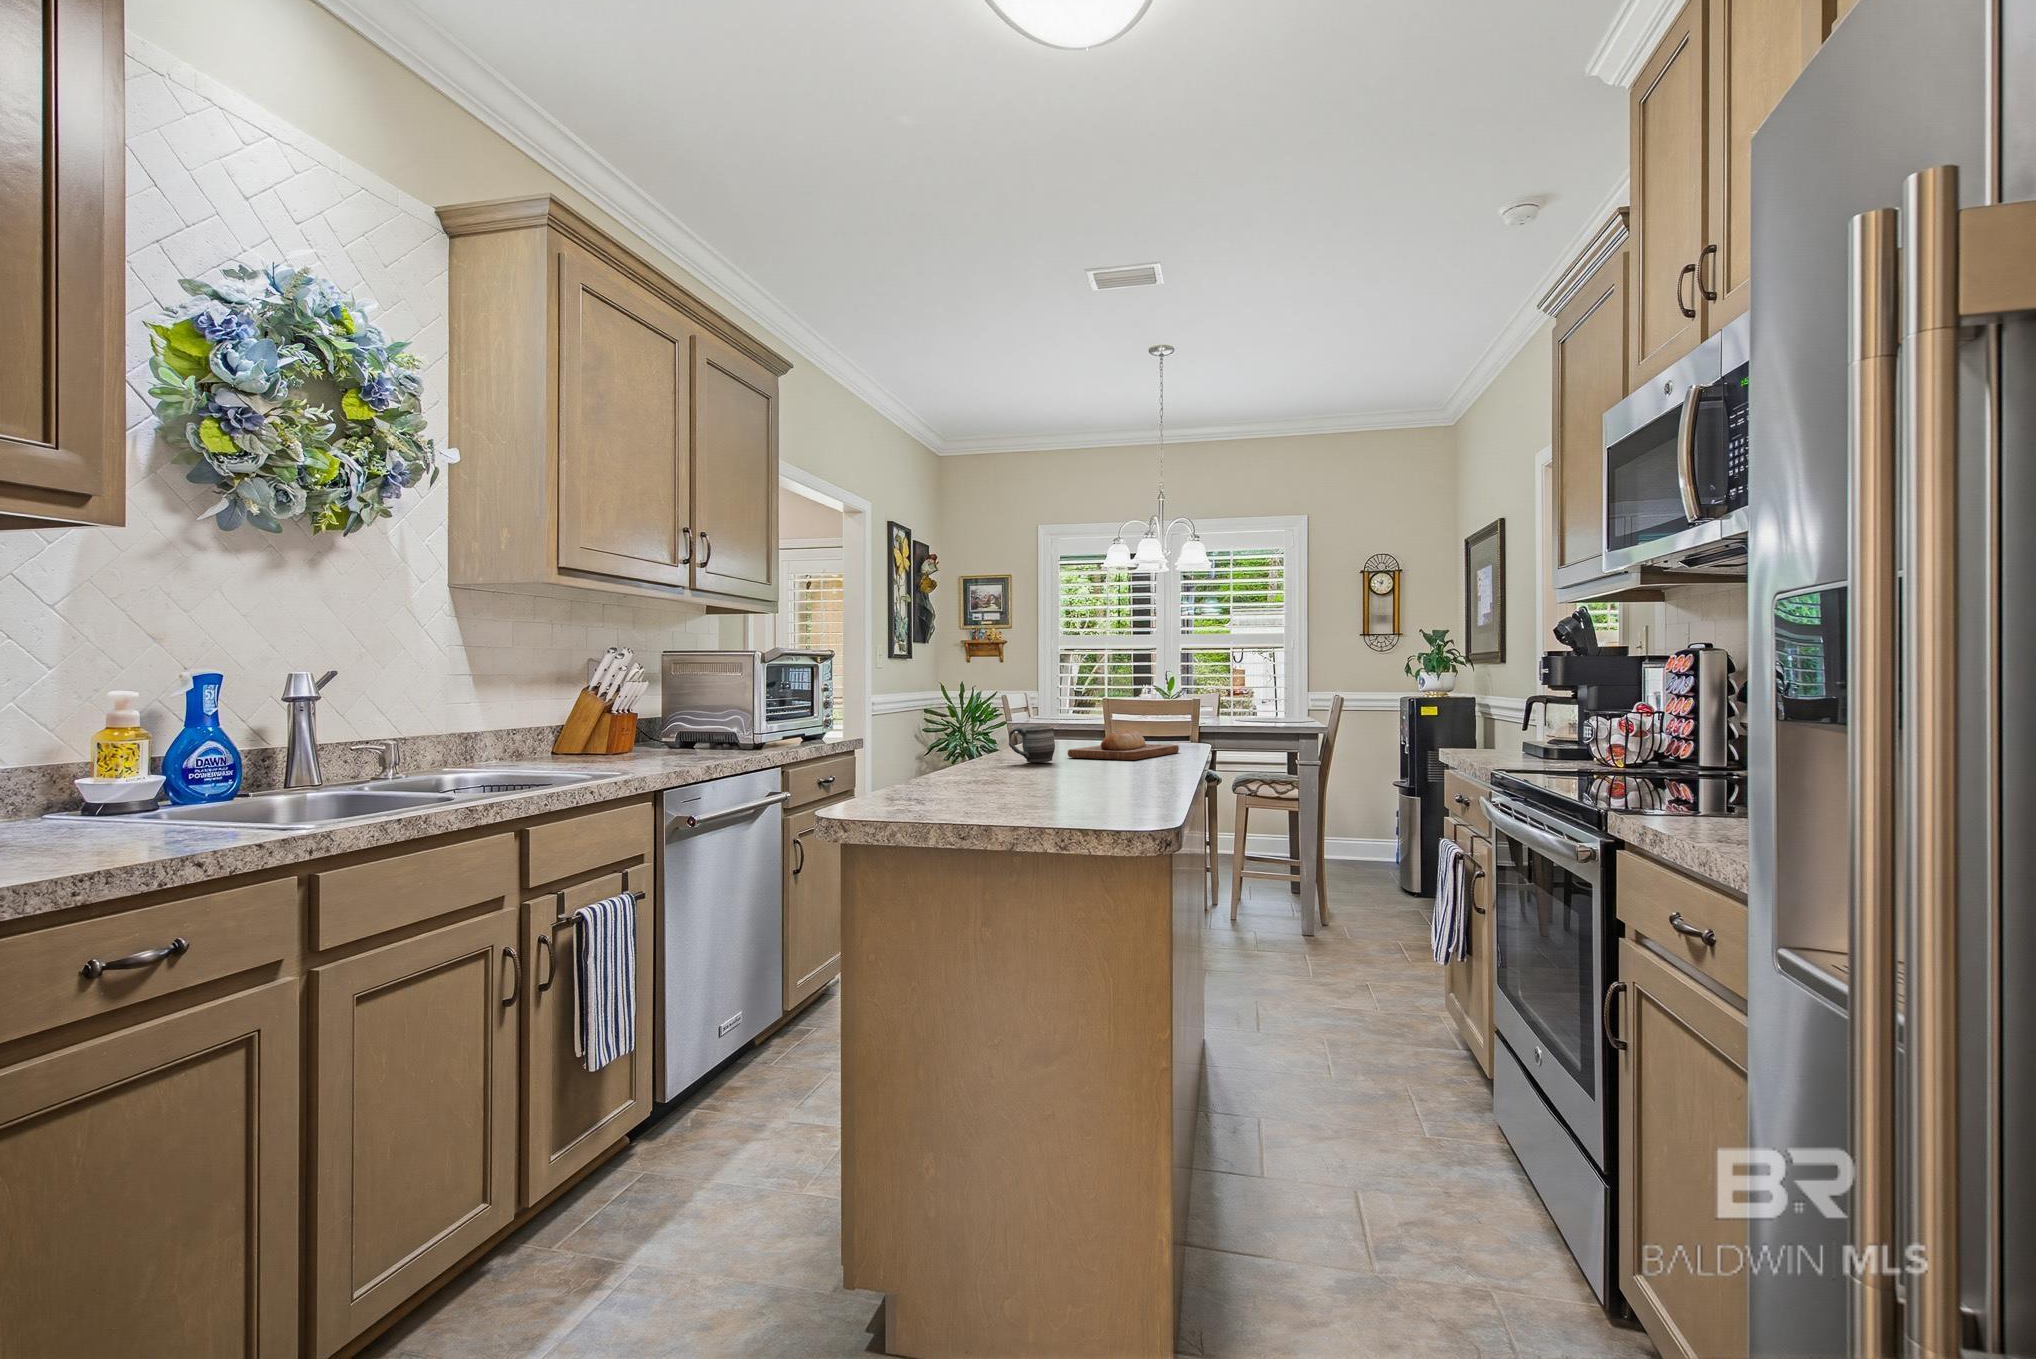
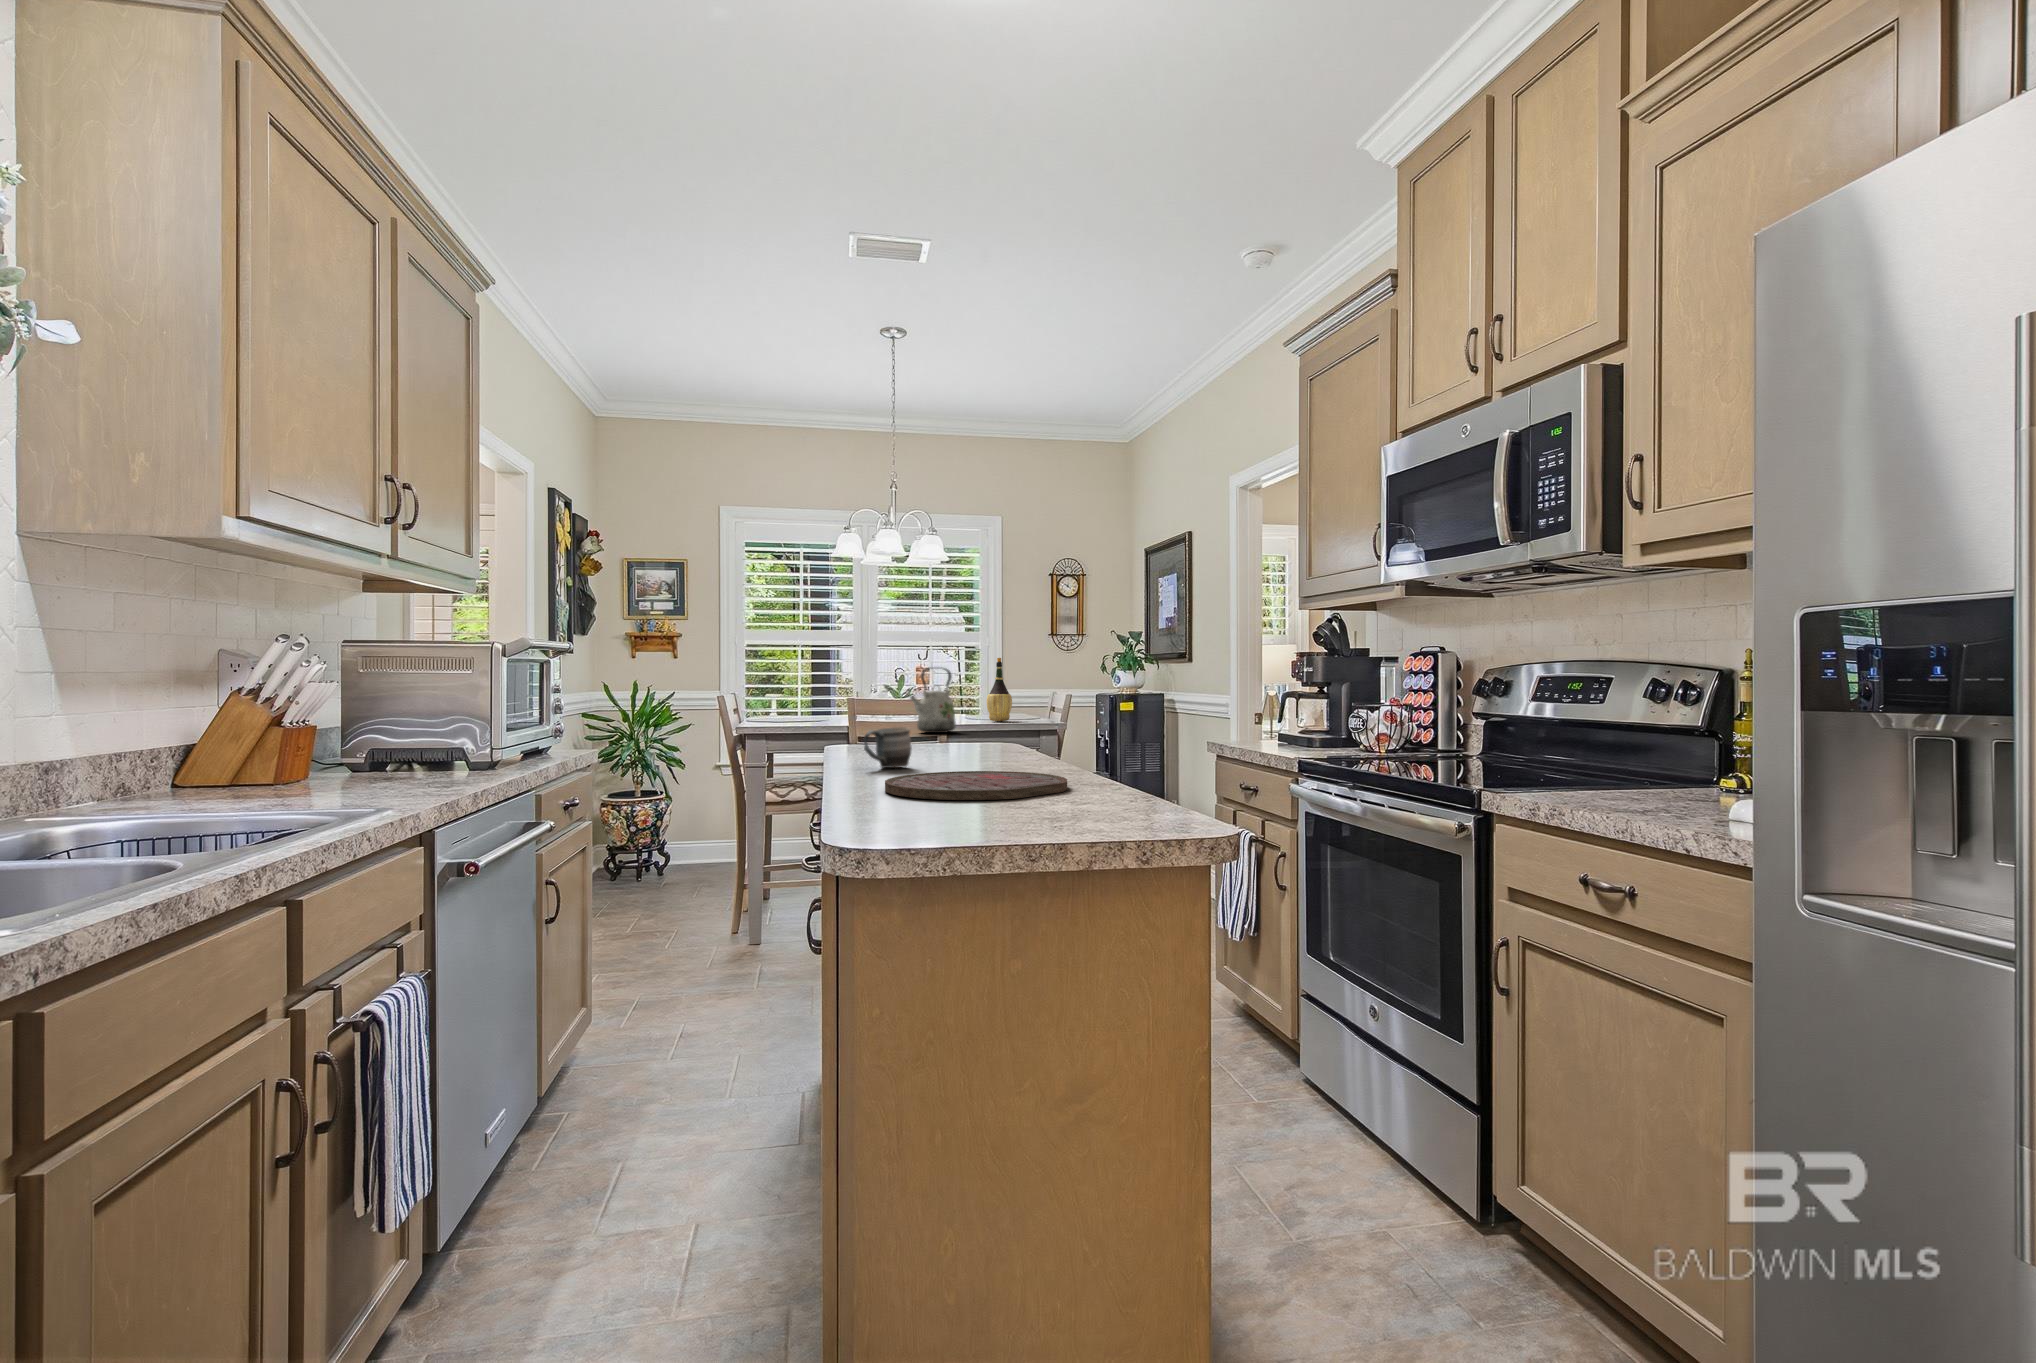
wine bottle: none [1257,661,1284,726] -> present [987,658,1012,721]
kettle: none [1146,671,1194,735] -> present [910,668,956,733]
bread loaf: present [1068,731,1179,760] -> none [907,730,1000,761]
cutting board: none [968,766,1135,790] -> present [885,771,1067,800]

